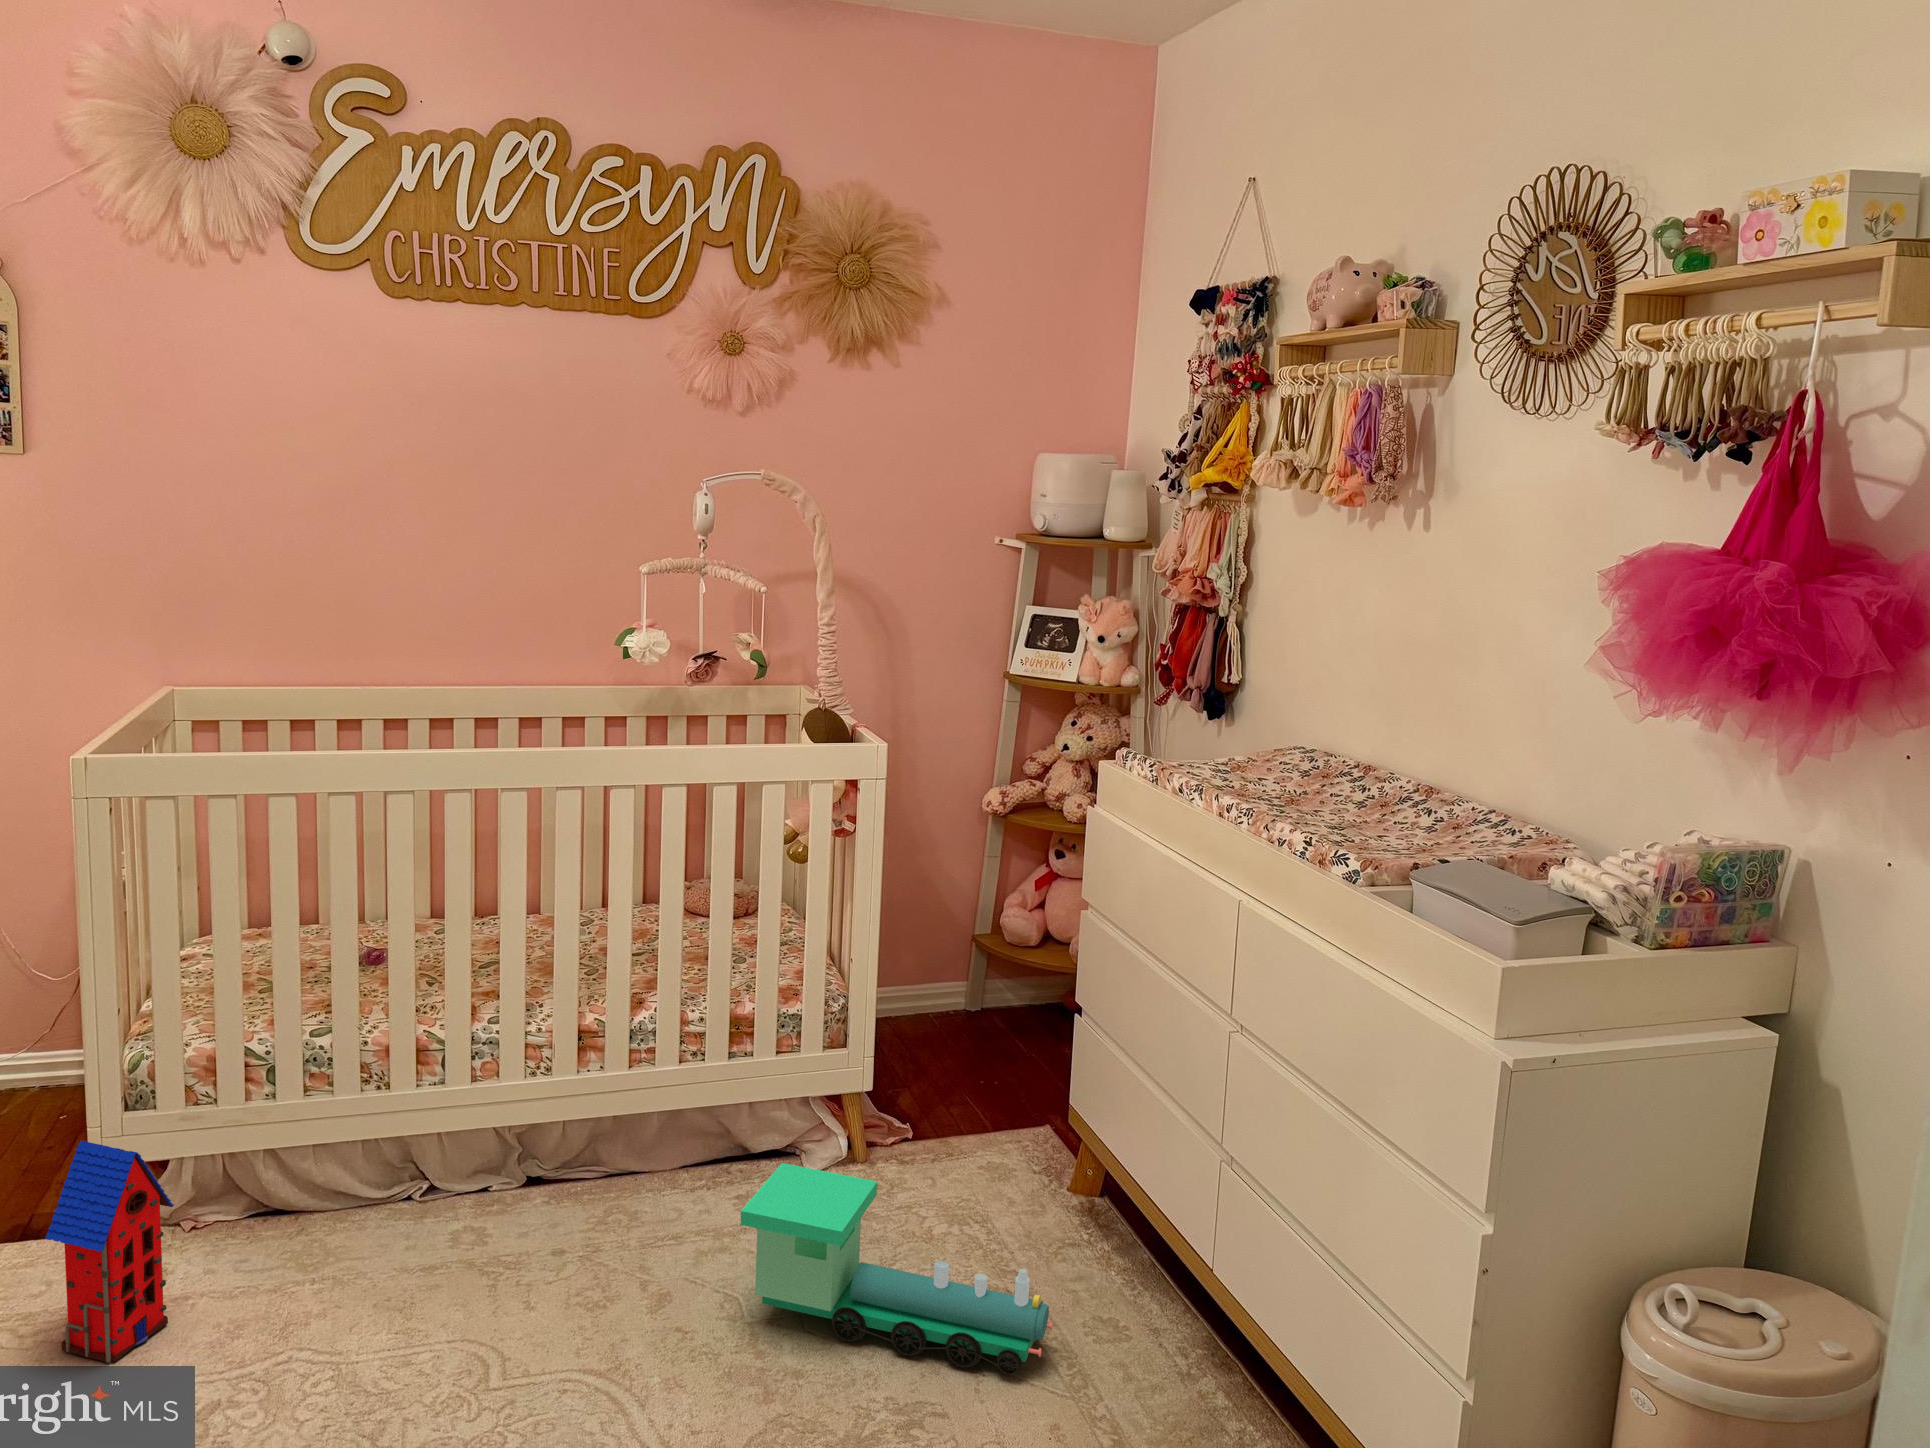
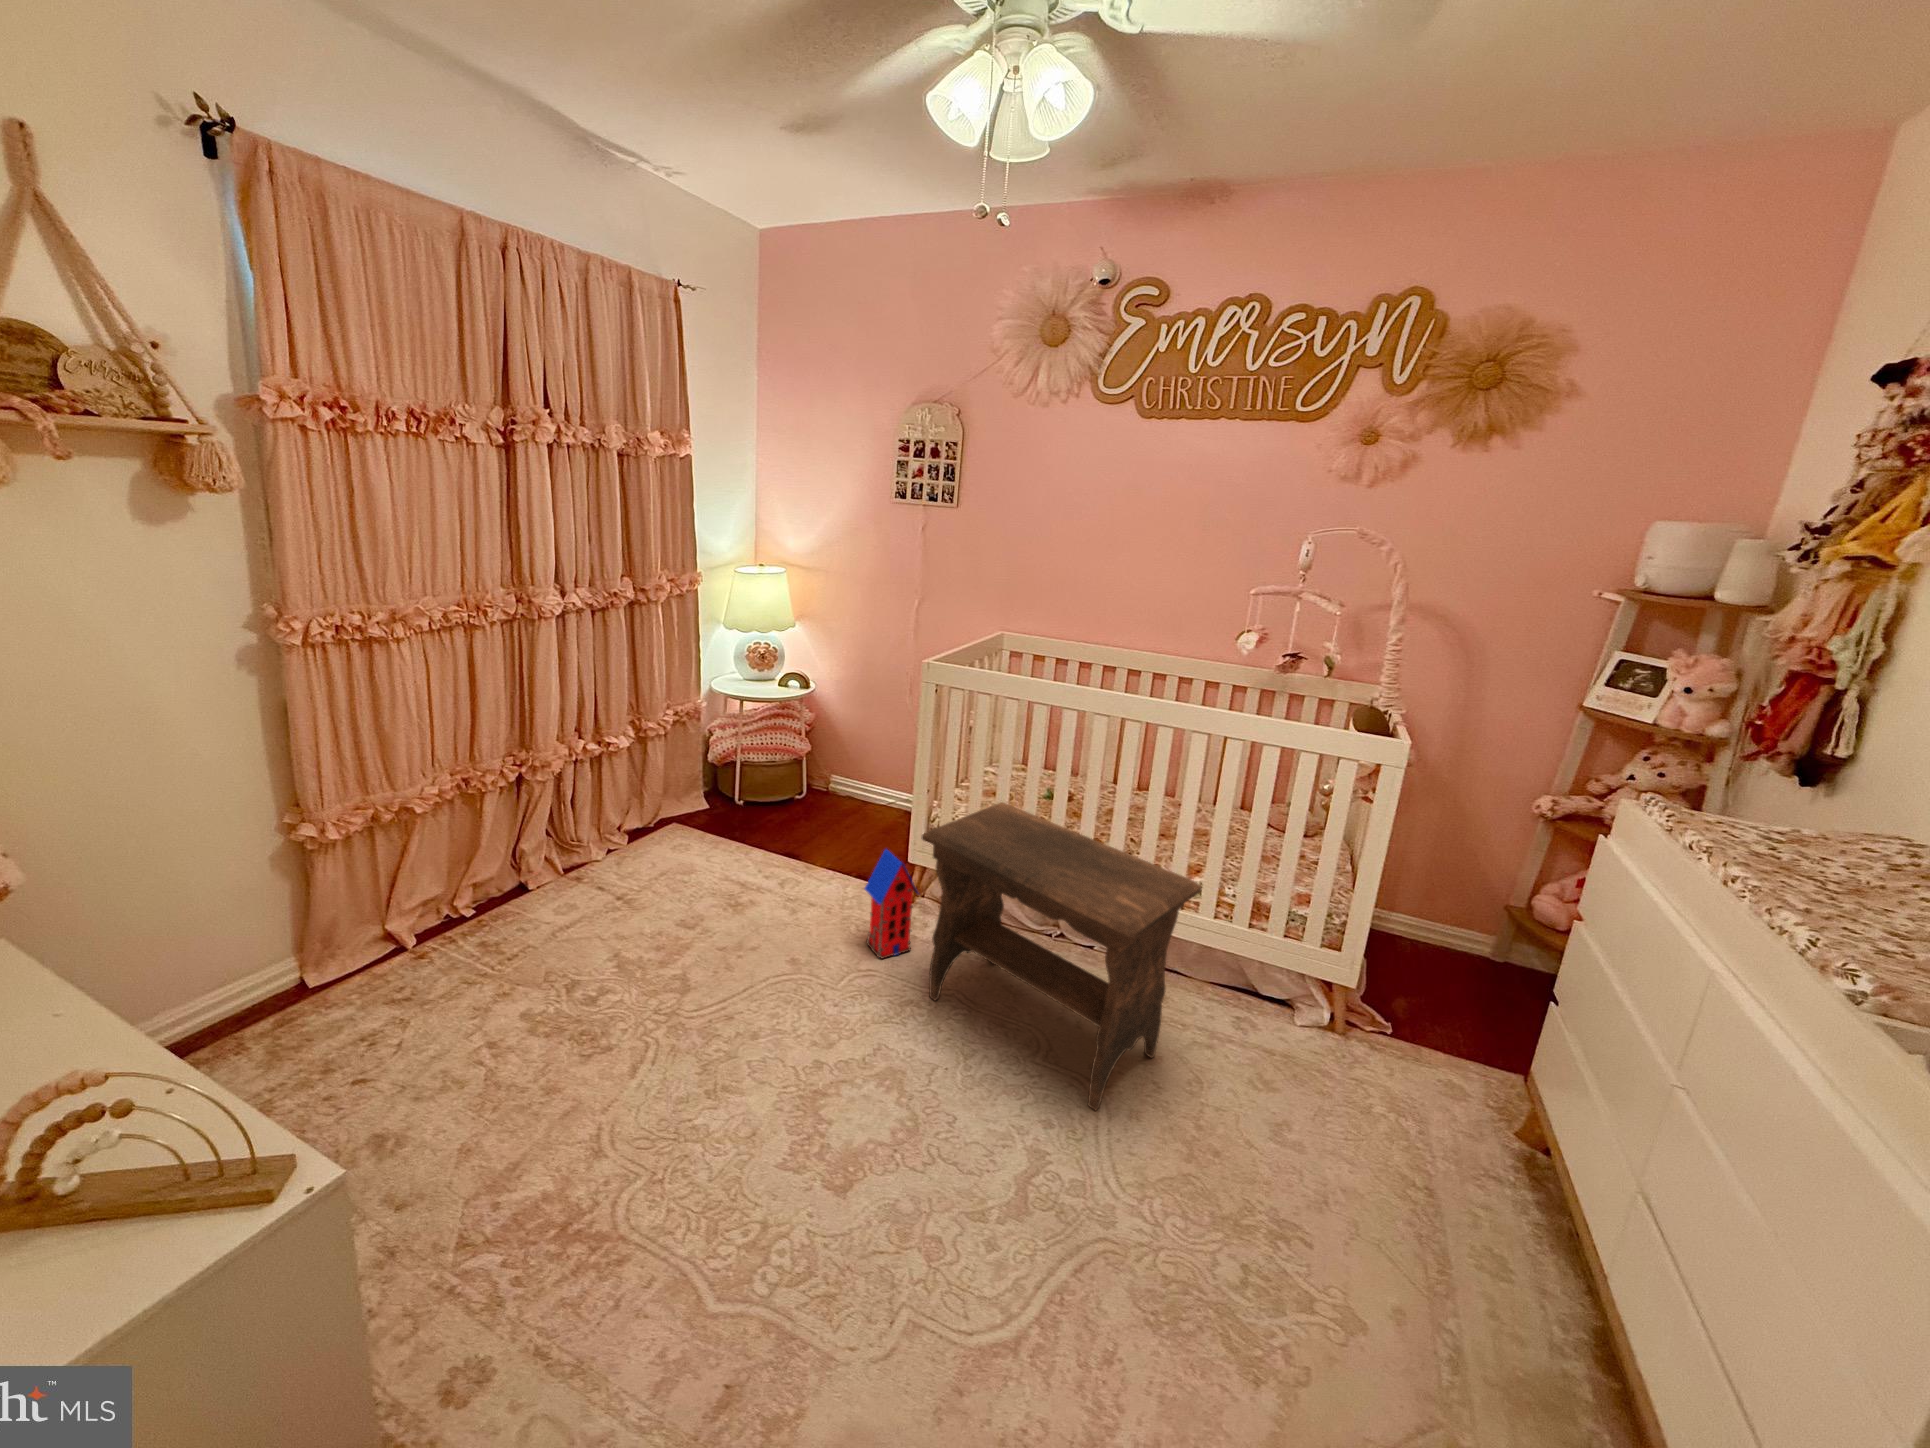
footstool: none [206,979,694,1397] -> present [922,802,1202,1110]
toy train: present [741,1163,1052,1375] -> none [1201,1014,1438,1264]

